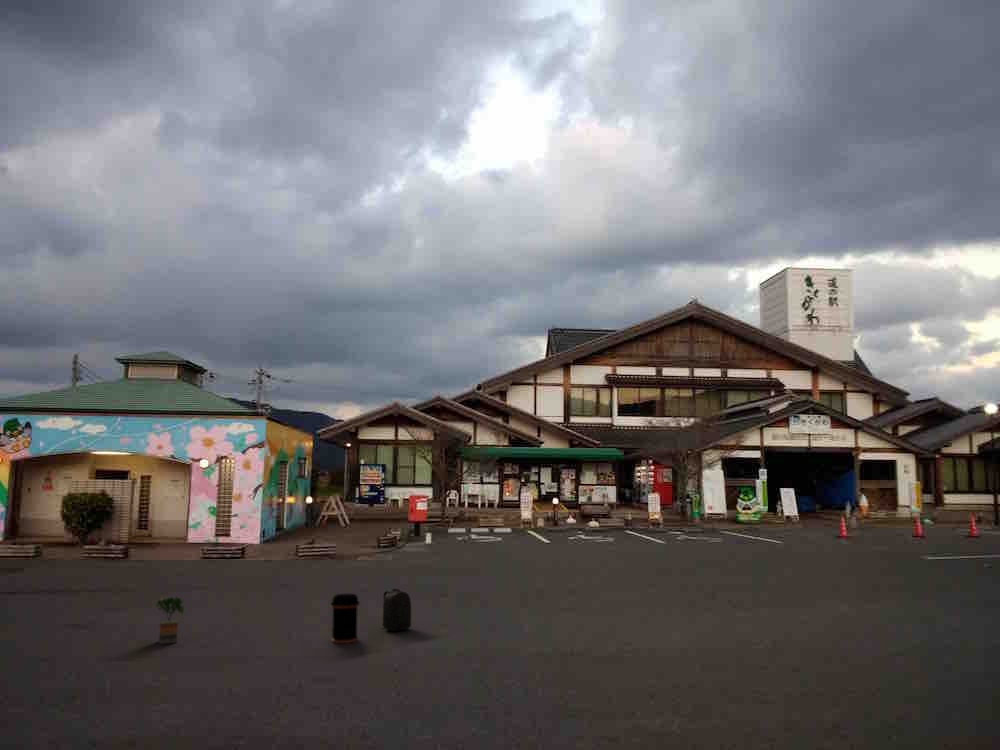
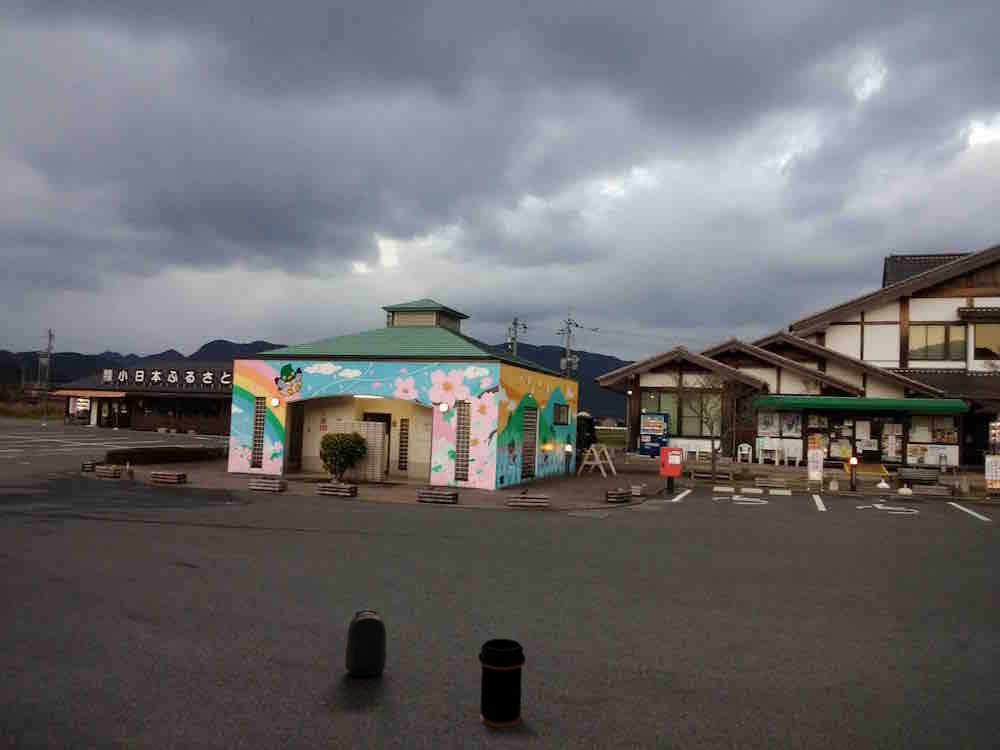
trash can: present [331,594,359,643] -> present [479,639,525,727]
potted tree: present [155,597,185,644] -> none [91,579,133,639]

